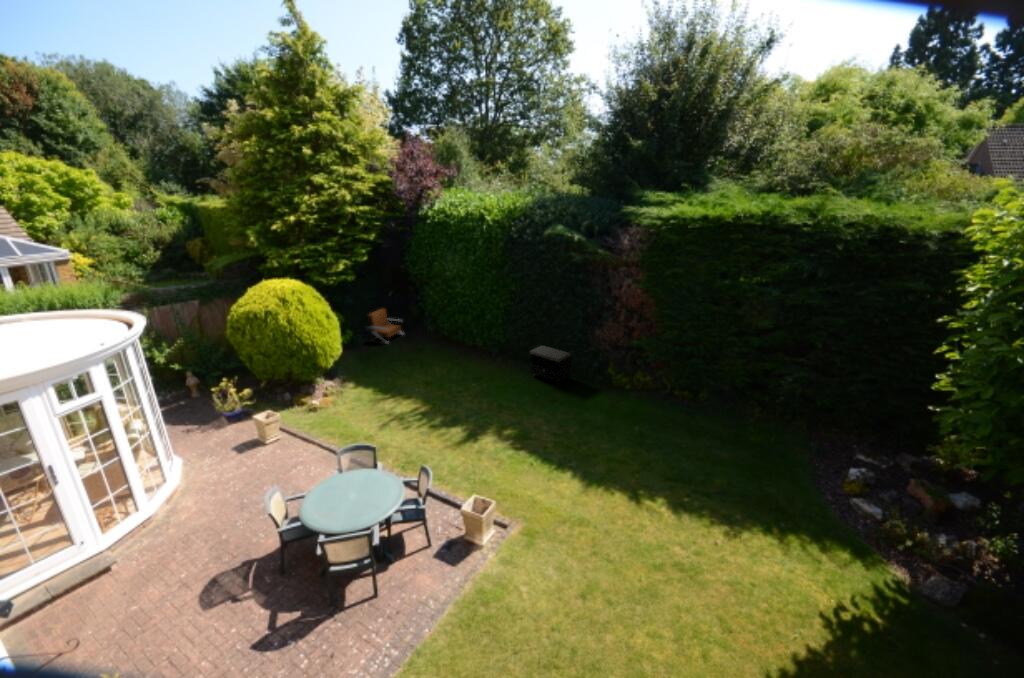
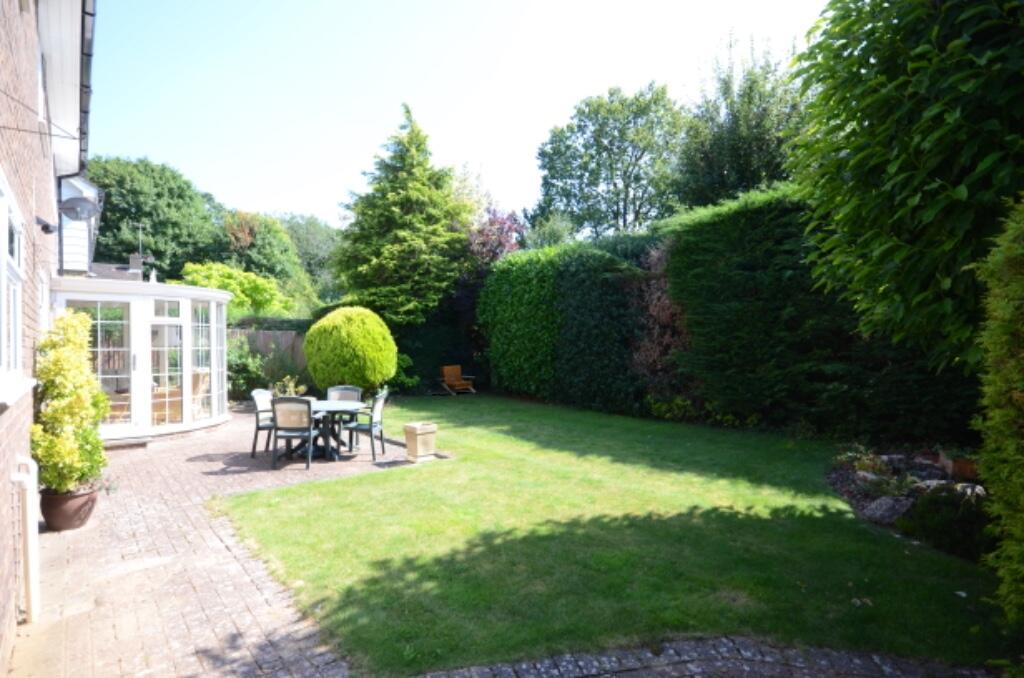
storage bench: present [530,346,571,383] -> none [567,375,609,408]

